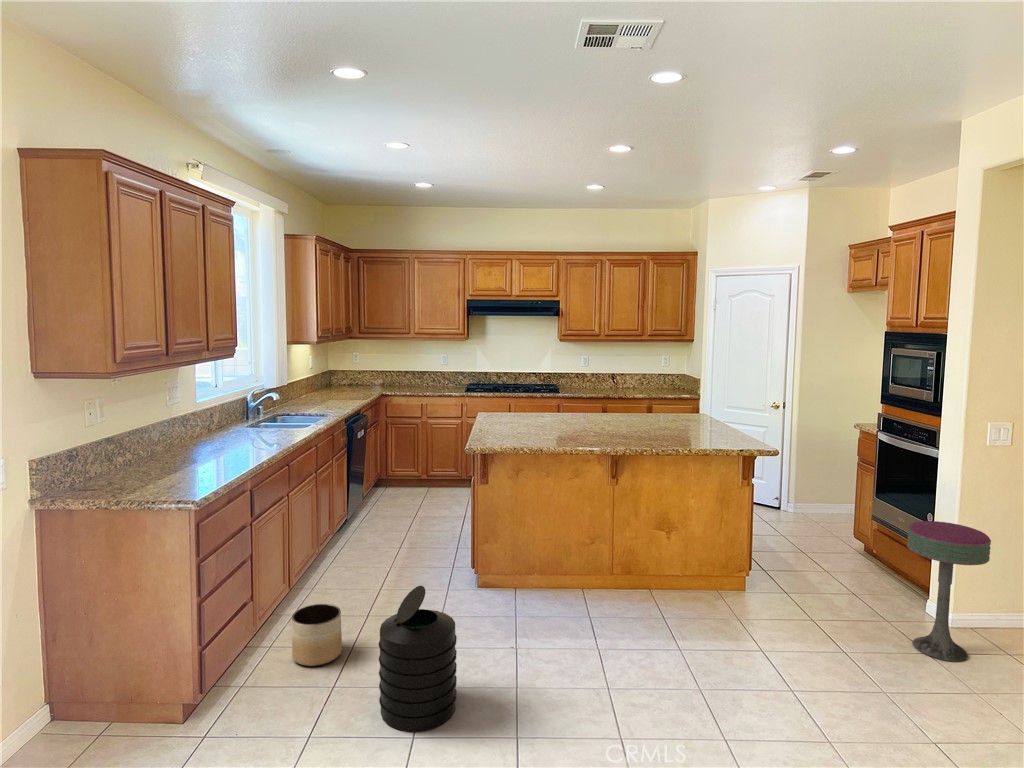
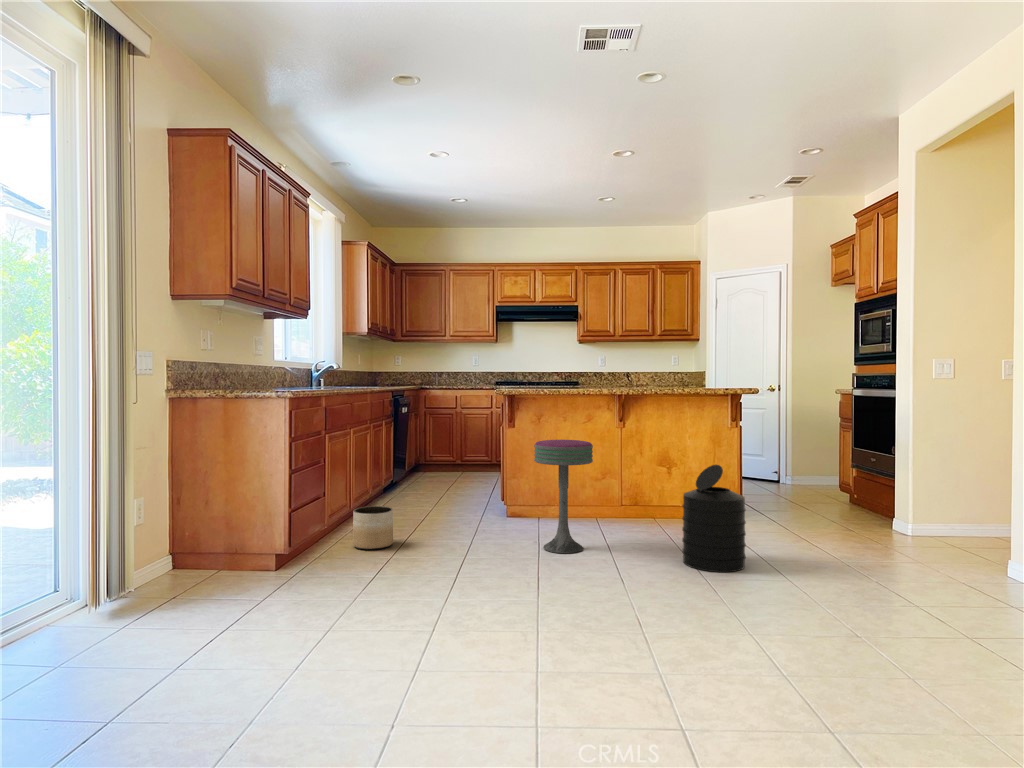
bar stool: present [907,521,991,661] -> present [534,440,593,553]
trash can: present [379,586,457,732] -> present [682,465,746,572]

